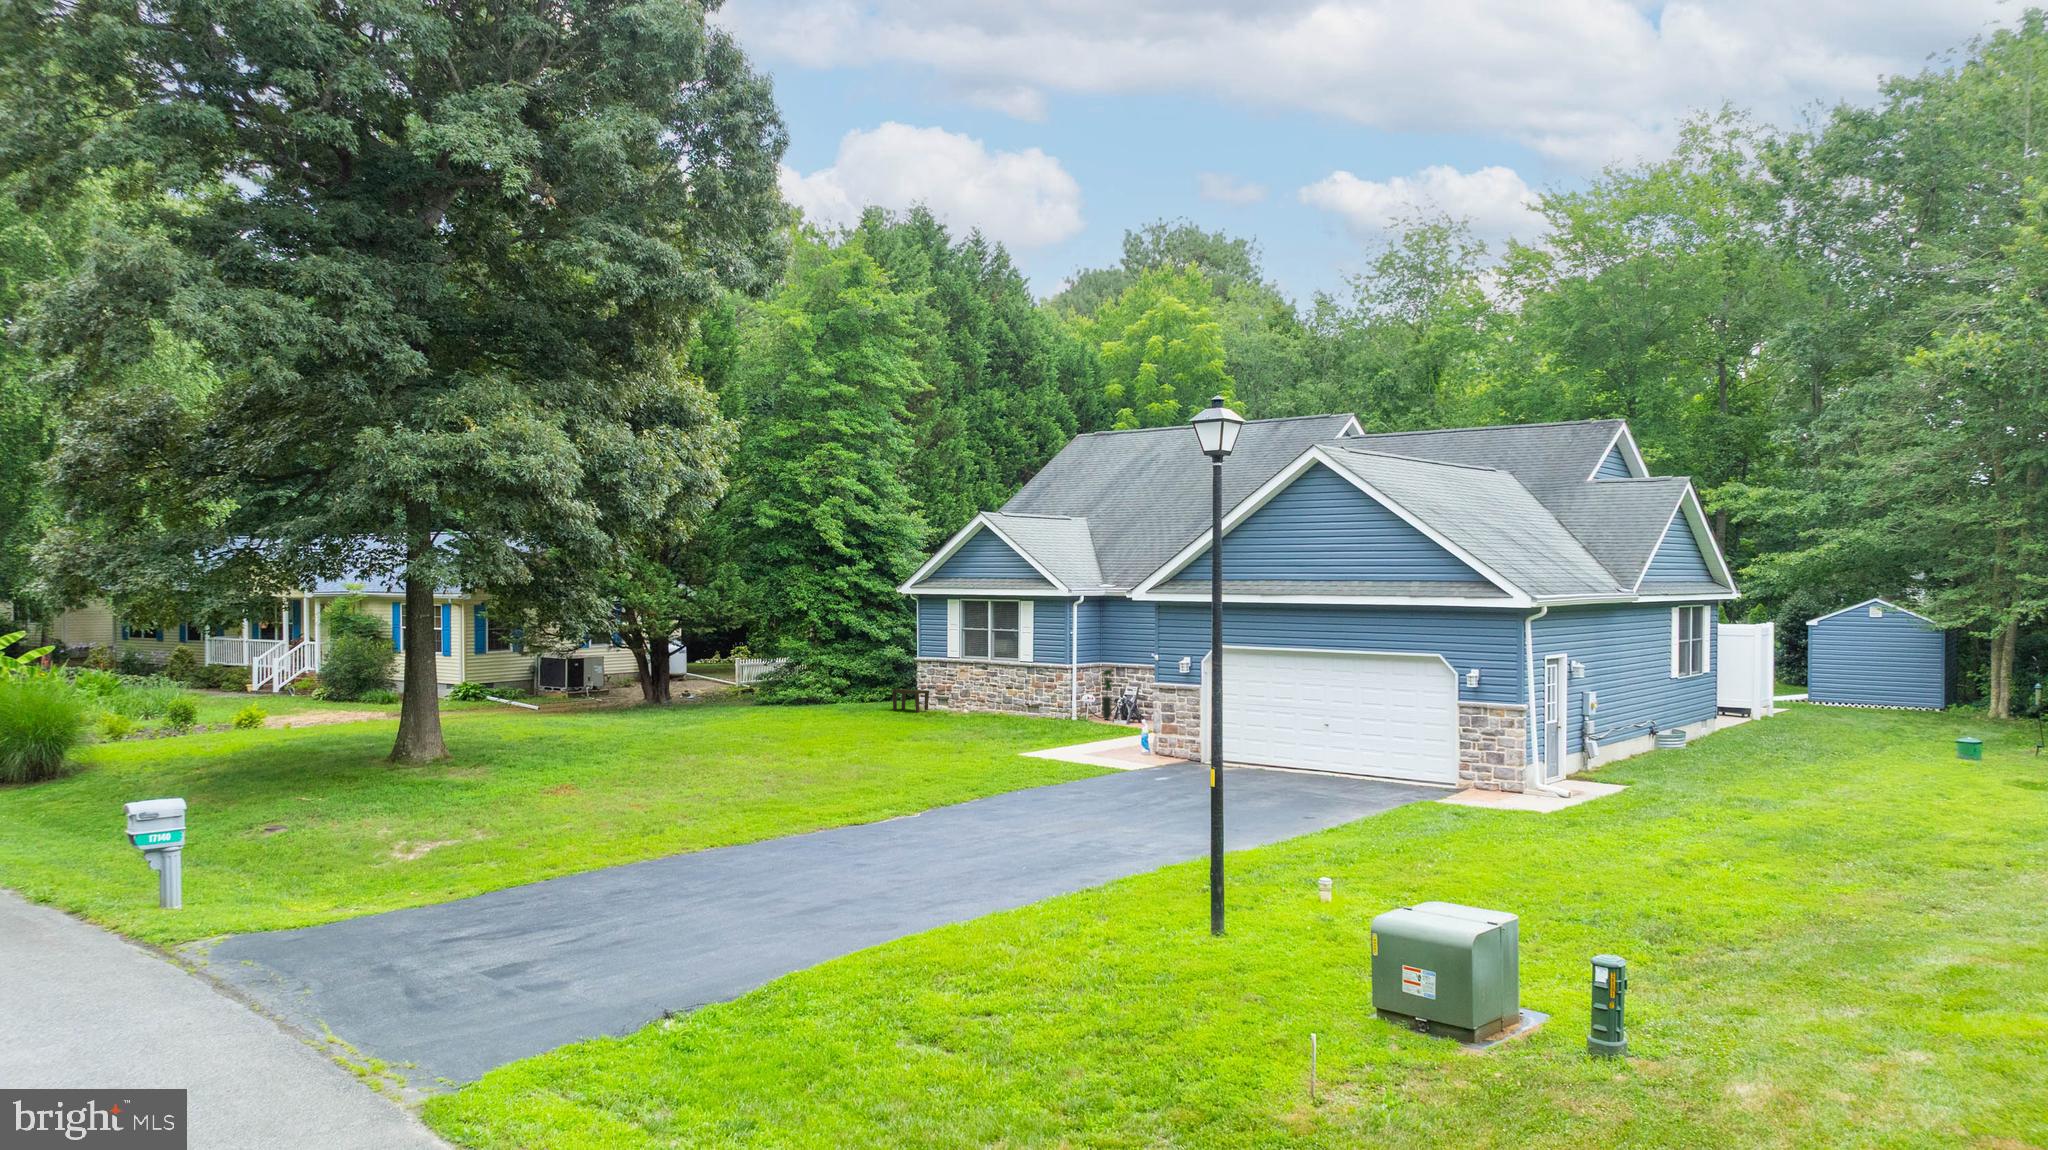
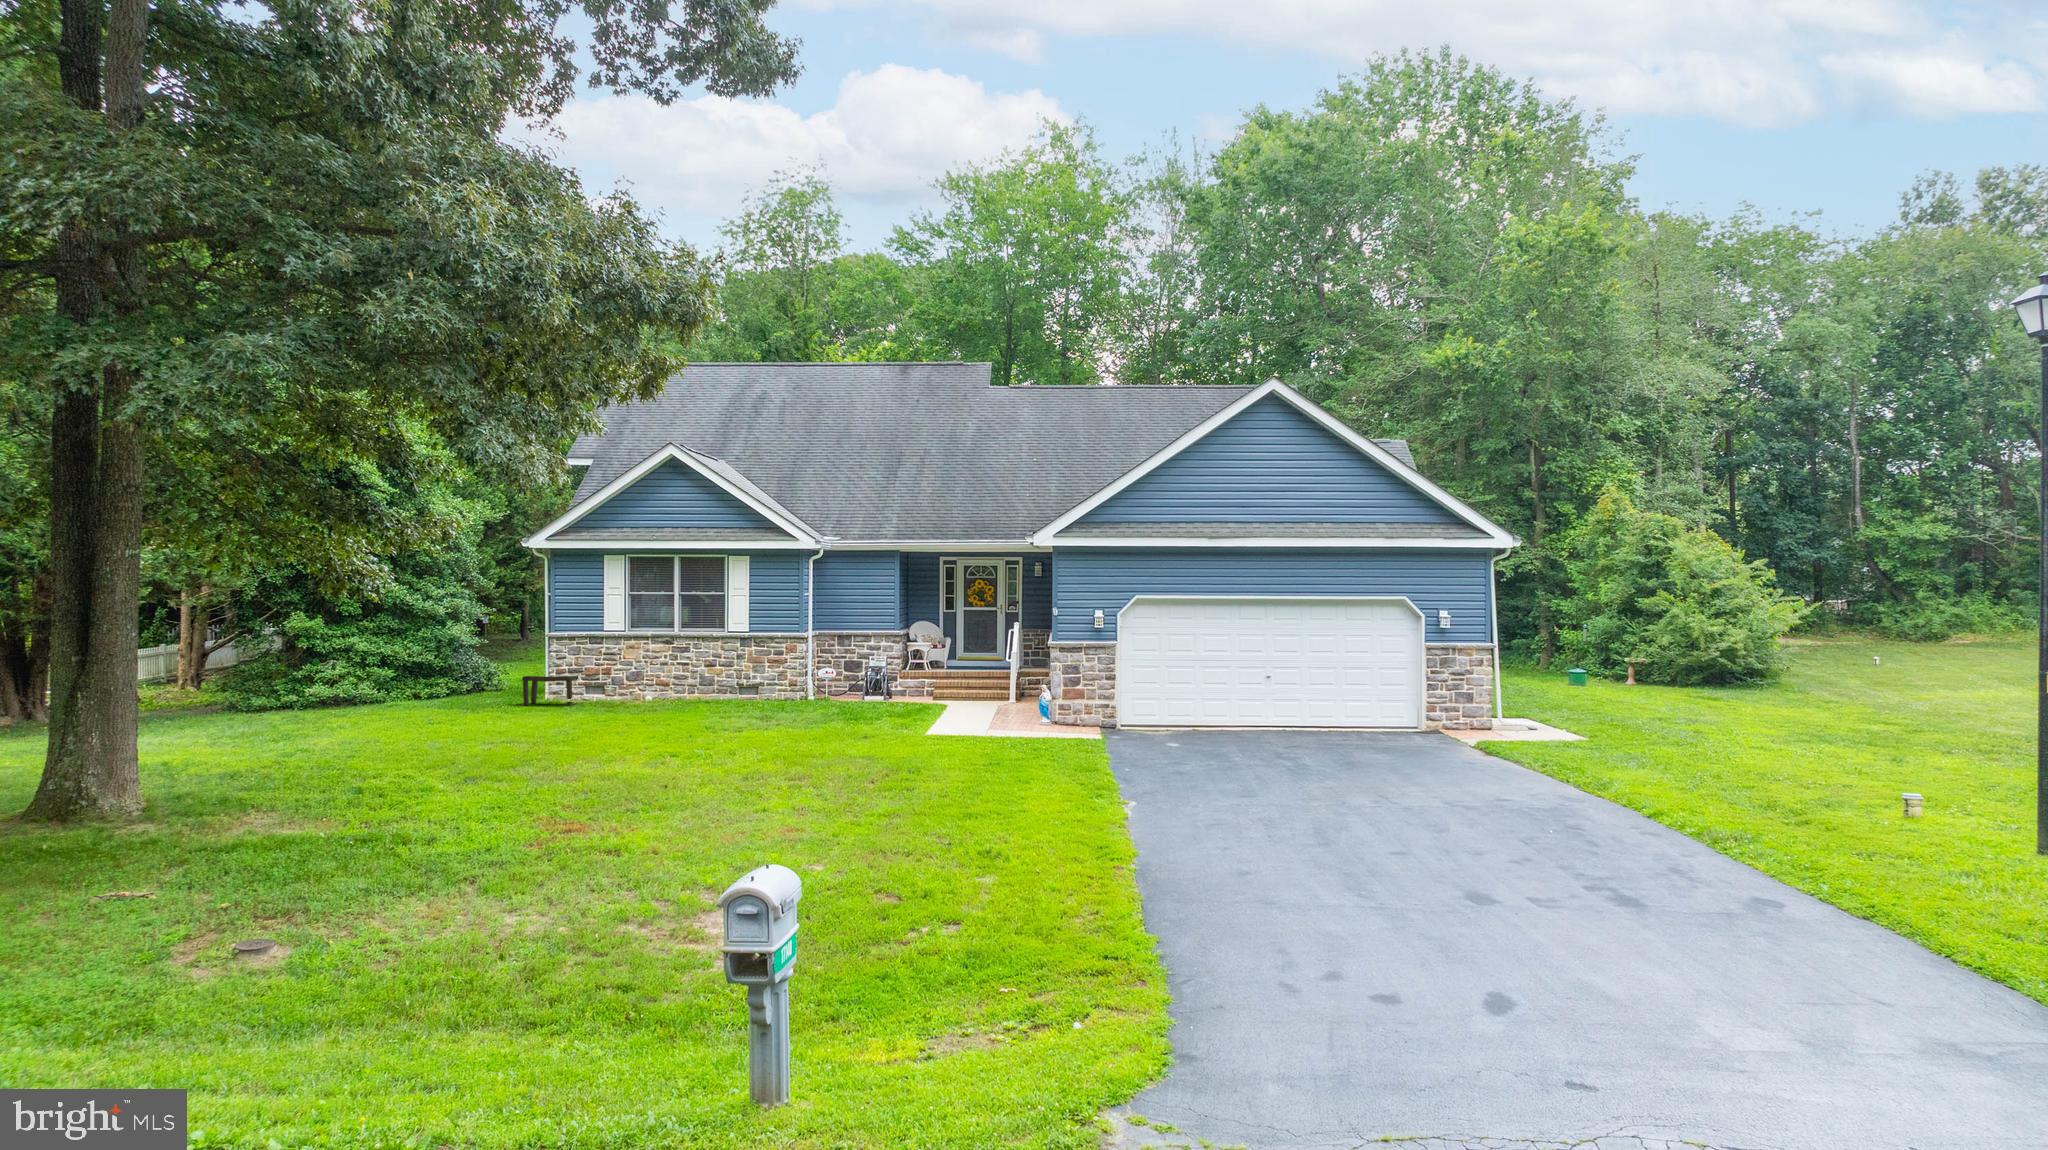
potted plant: present [1102,670,1112,720] -> none [831,638,857,698]

